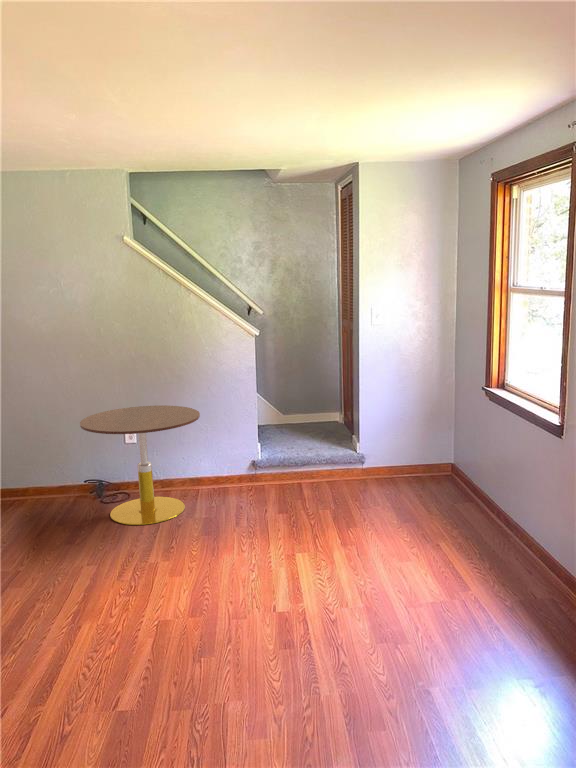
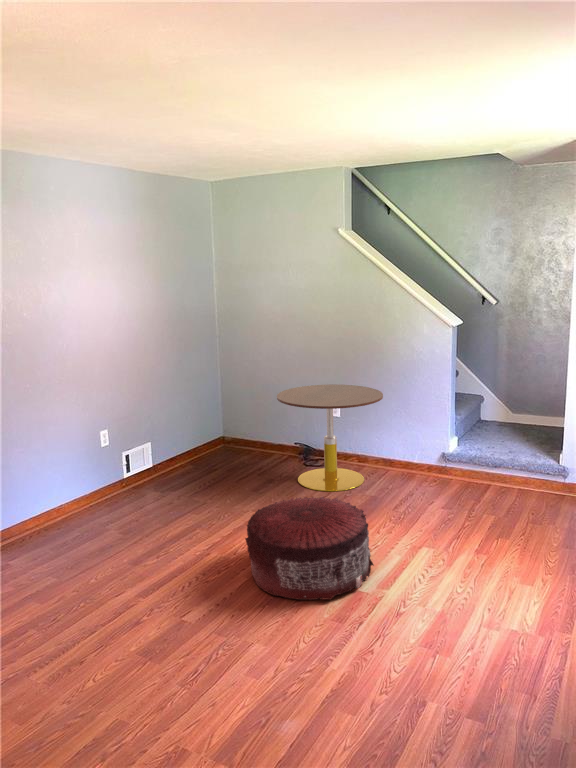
pouf: none [140,521,280,647] -> present [245,497,373,600]

